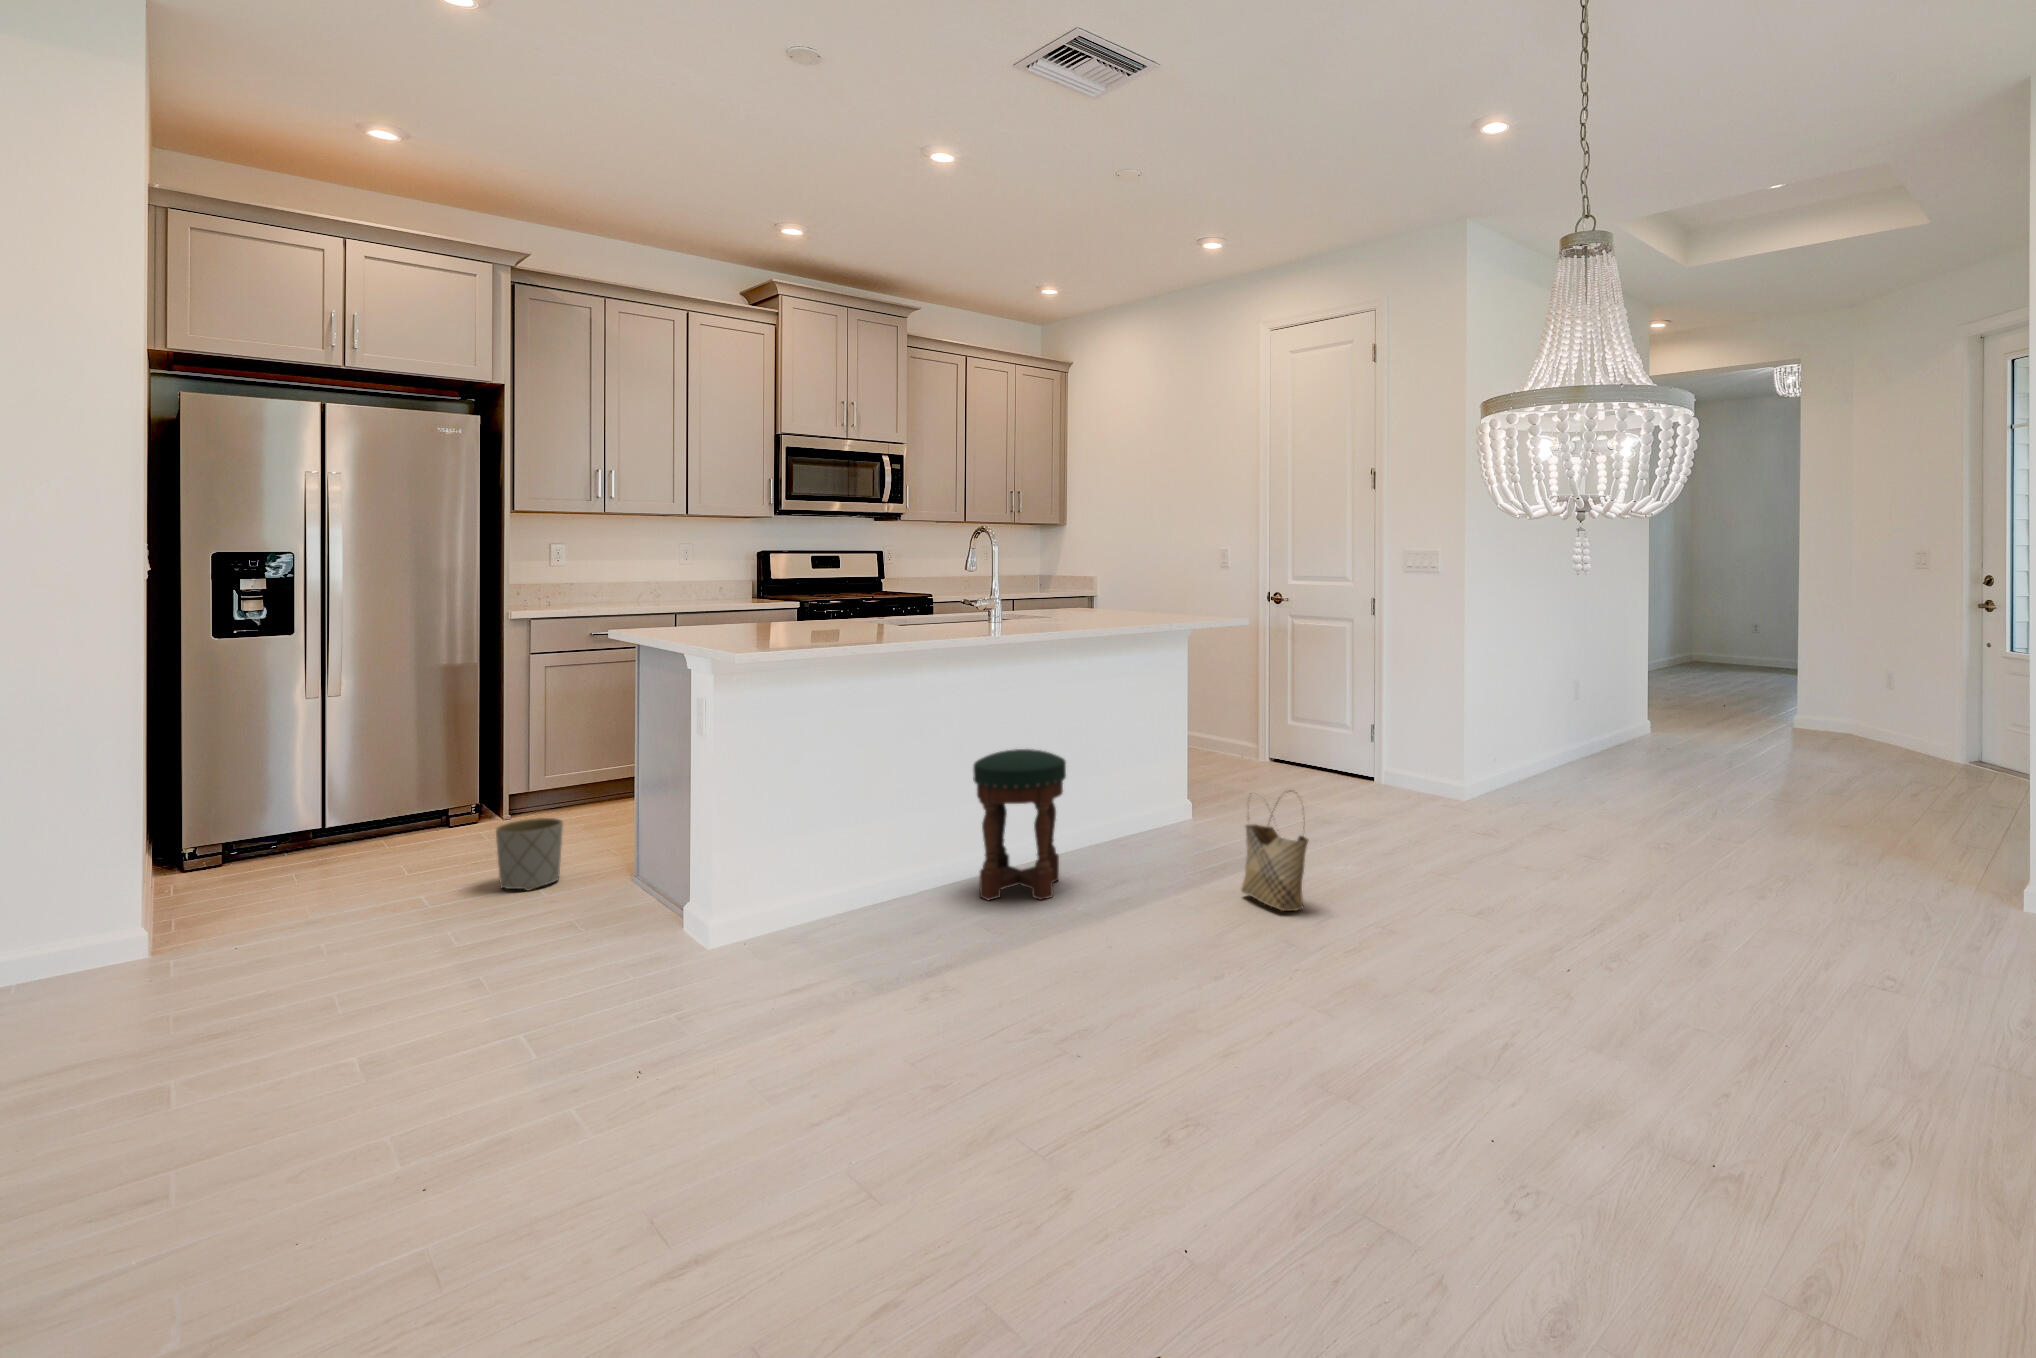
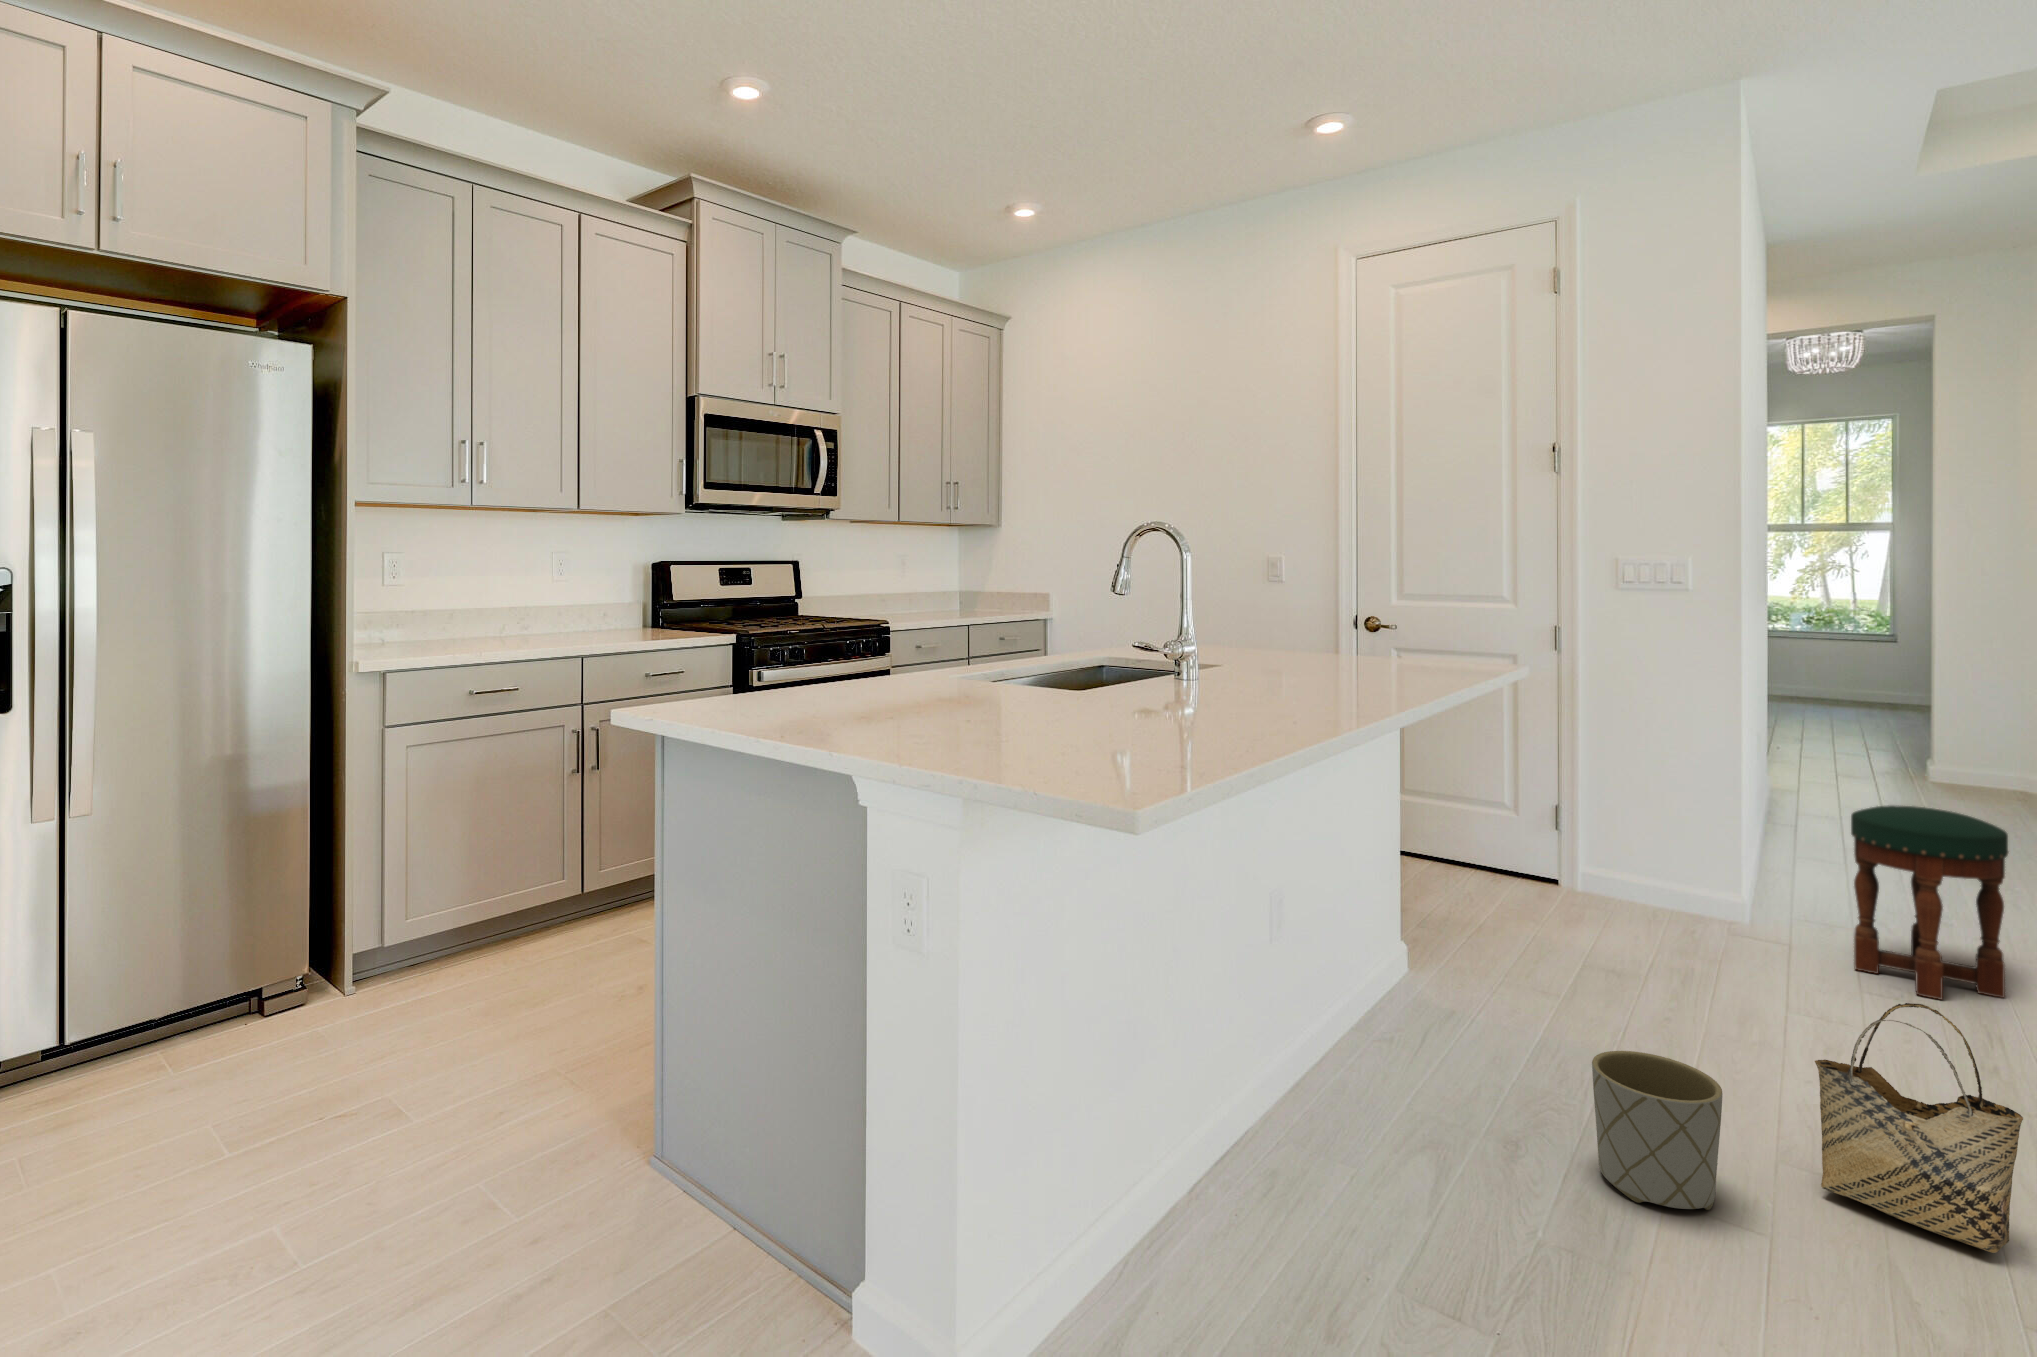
stool: present [973,749,1066,900] -> present [1851,805,2008,1000]
planter: present [496,818,563,891] -> present [1592,1051,1723,1210]

